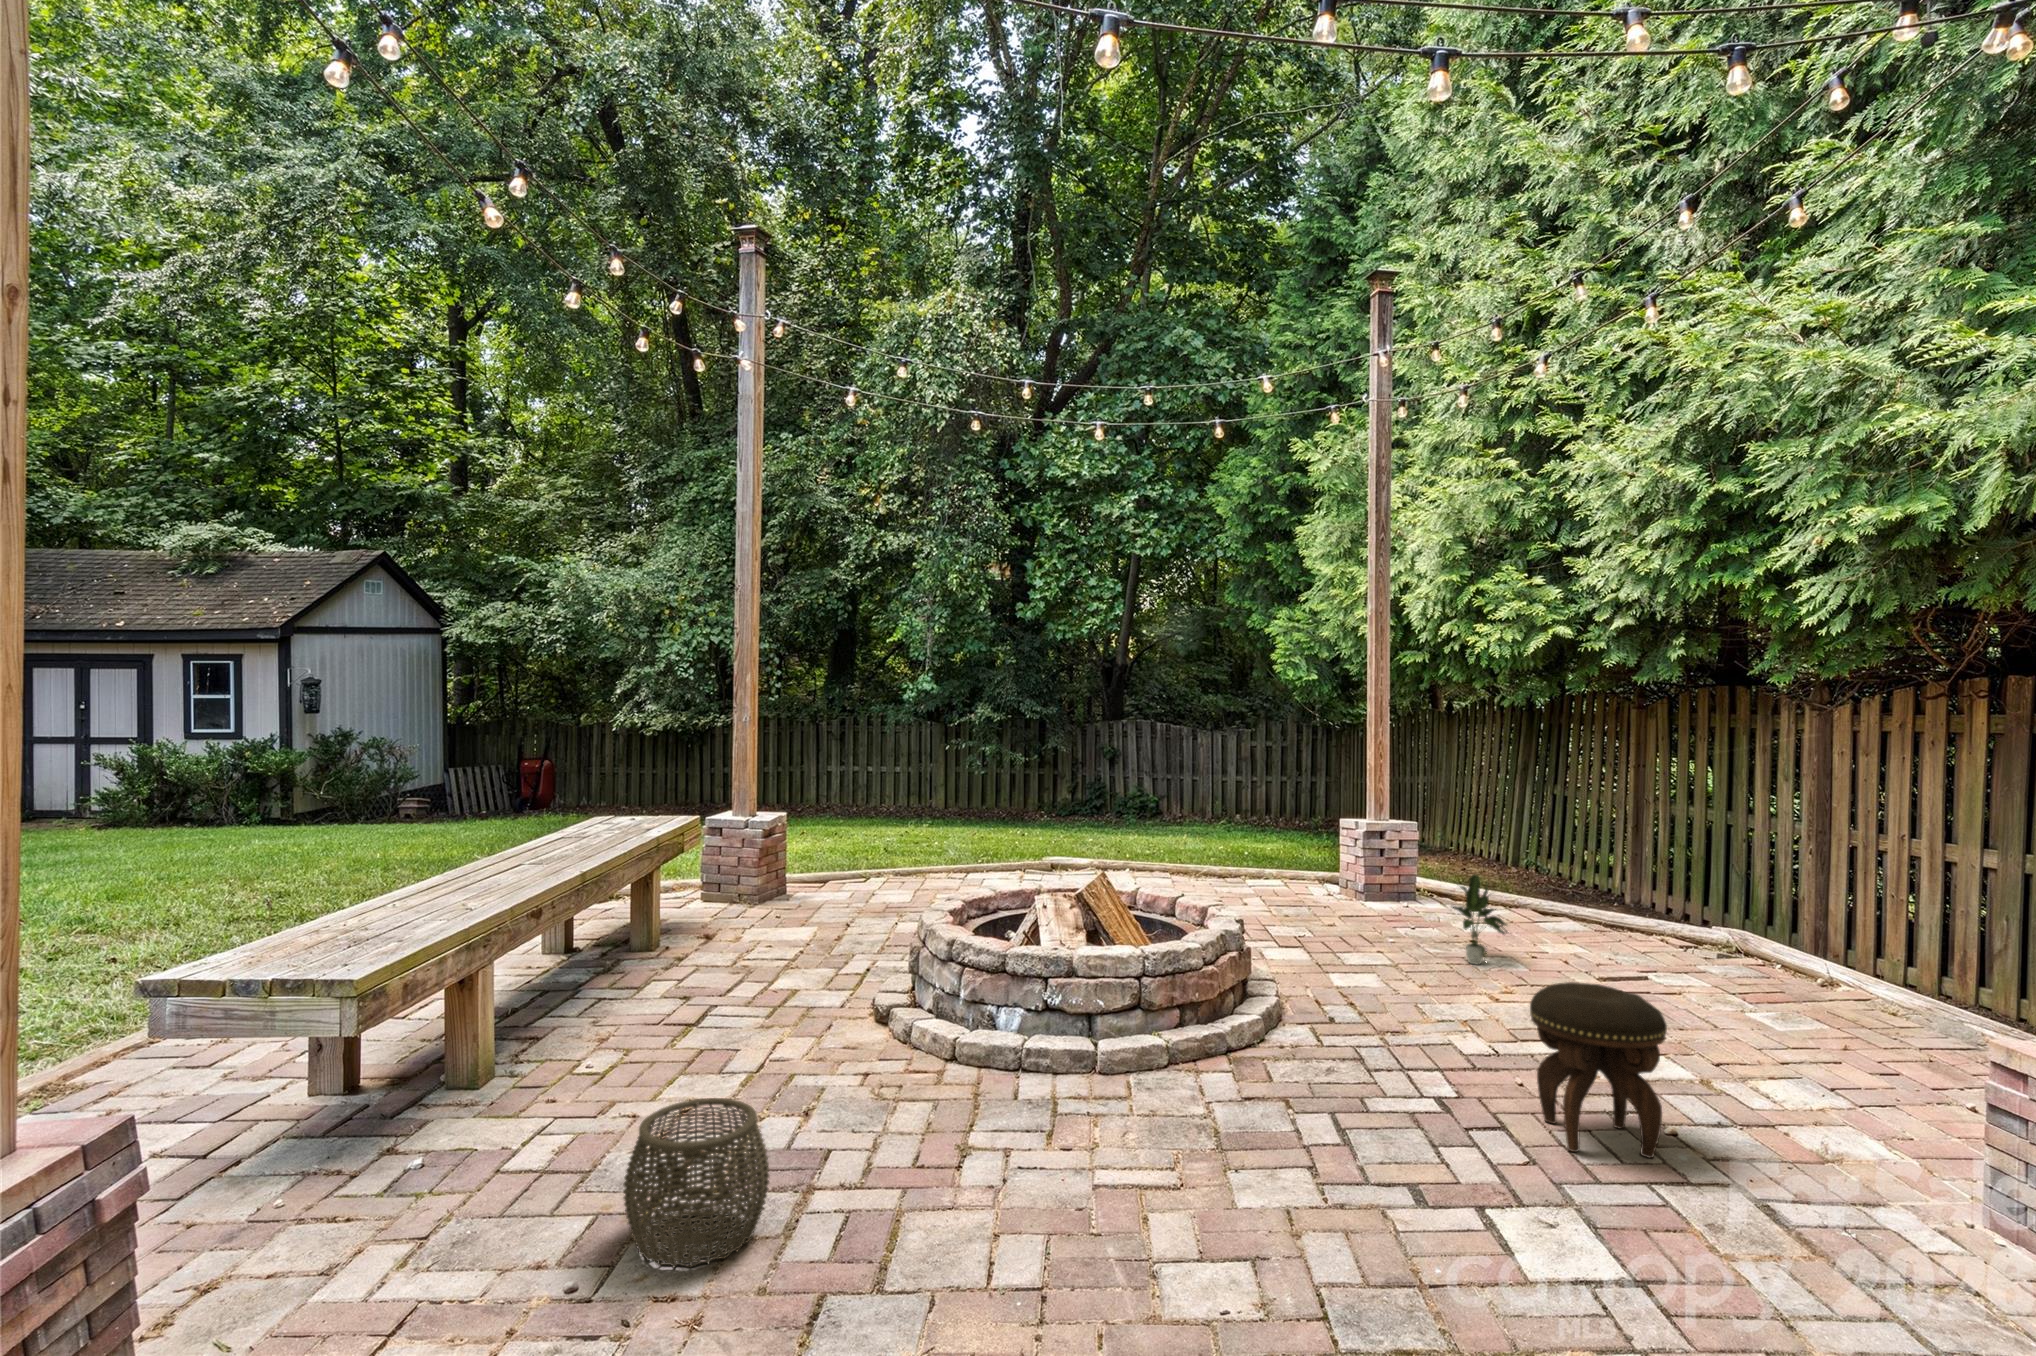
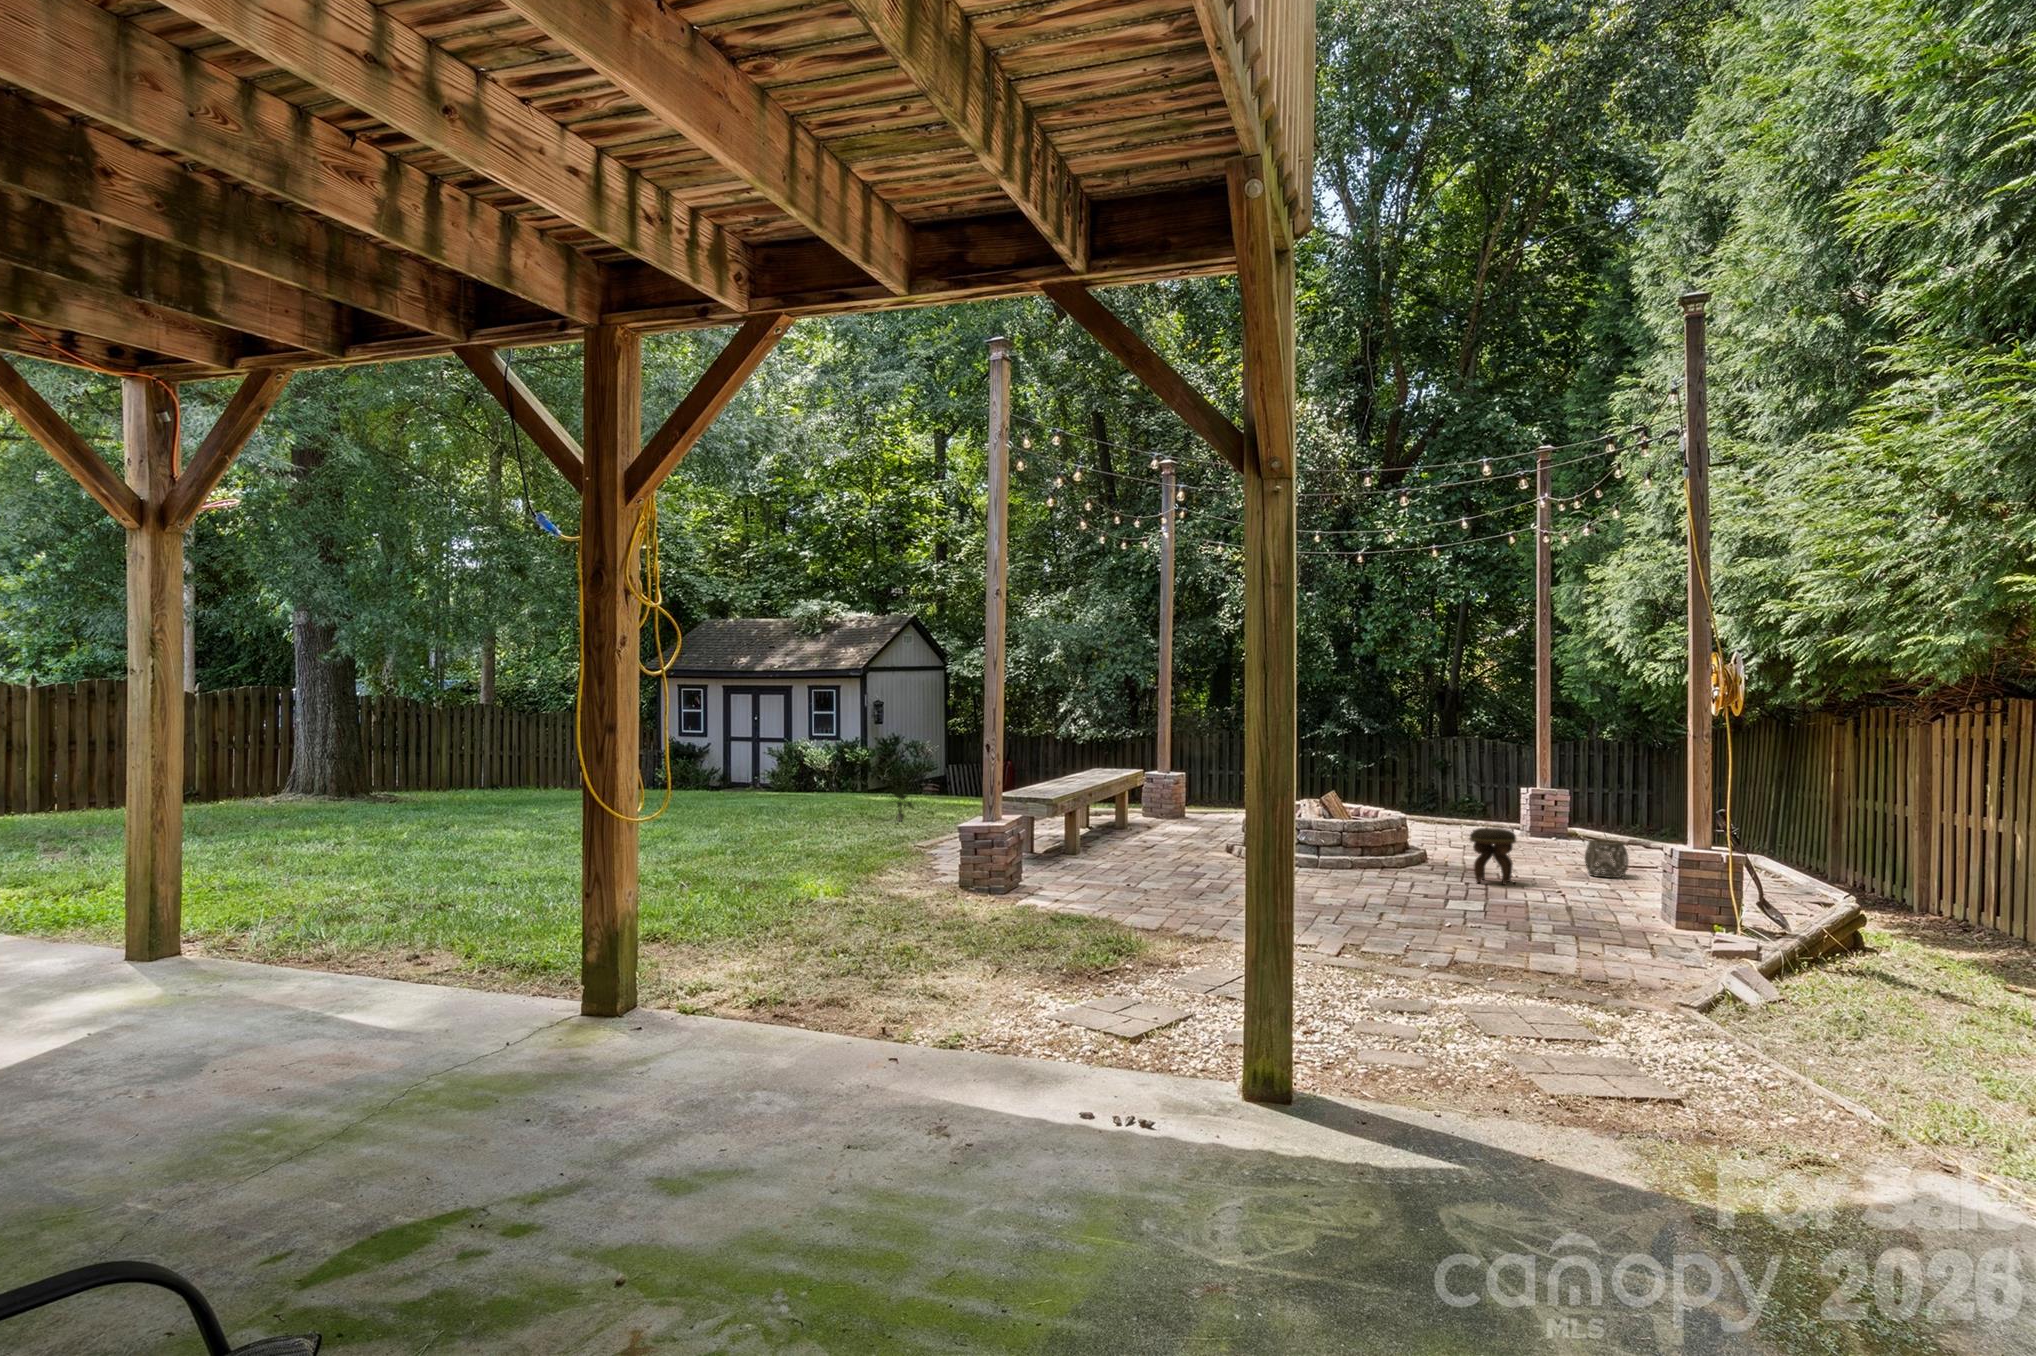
potted plant: present [1452,874,1509,965] -> present [893,785,912,821]
woven basket: present [623,1098,770,1267] -> present [1585,840,1628,878]

